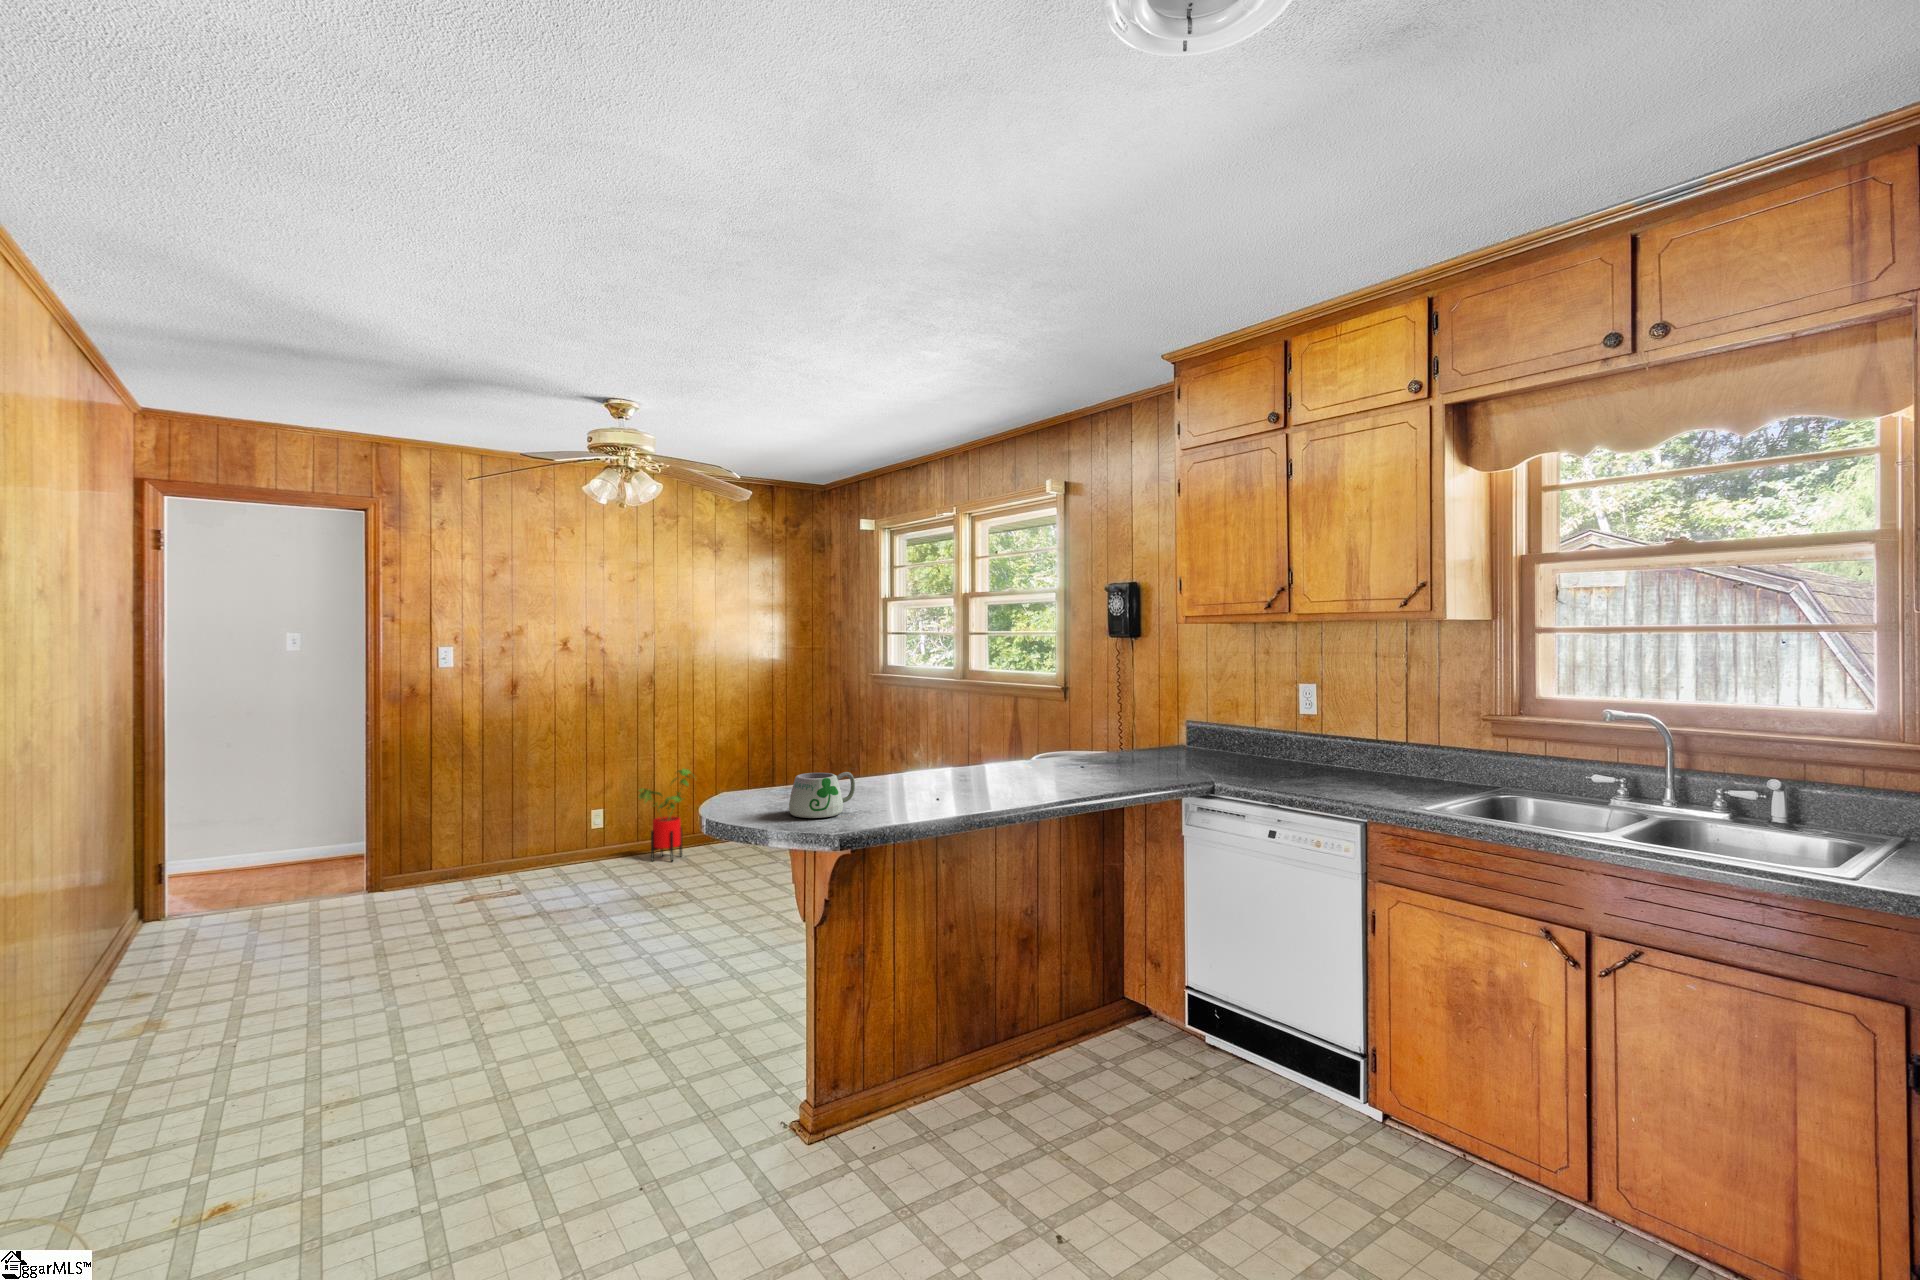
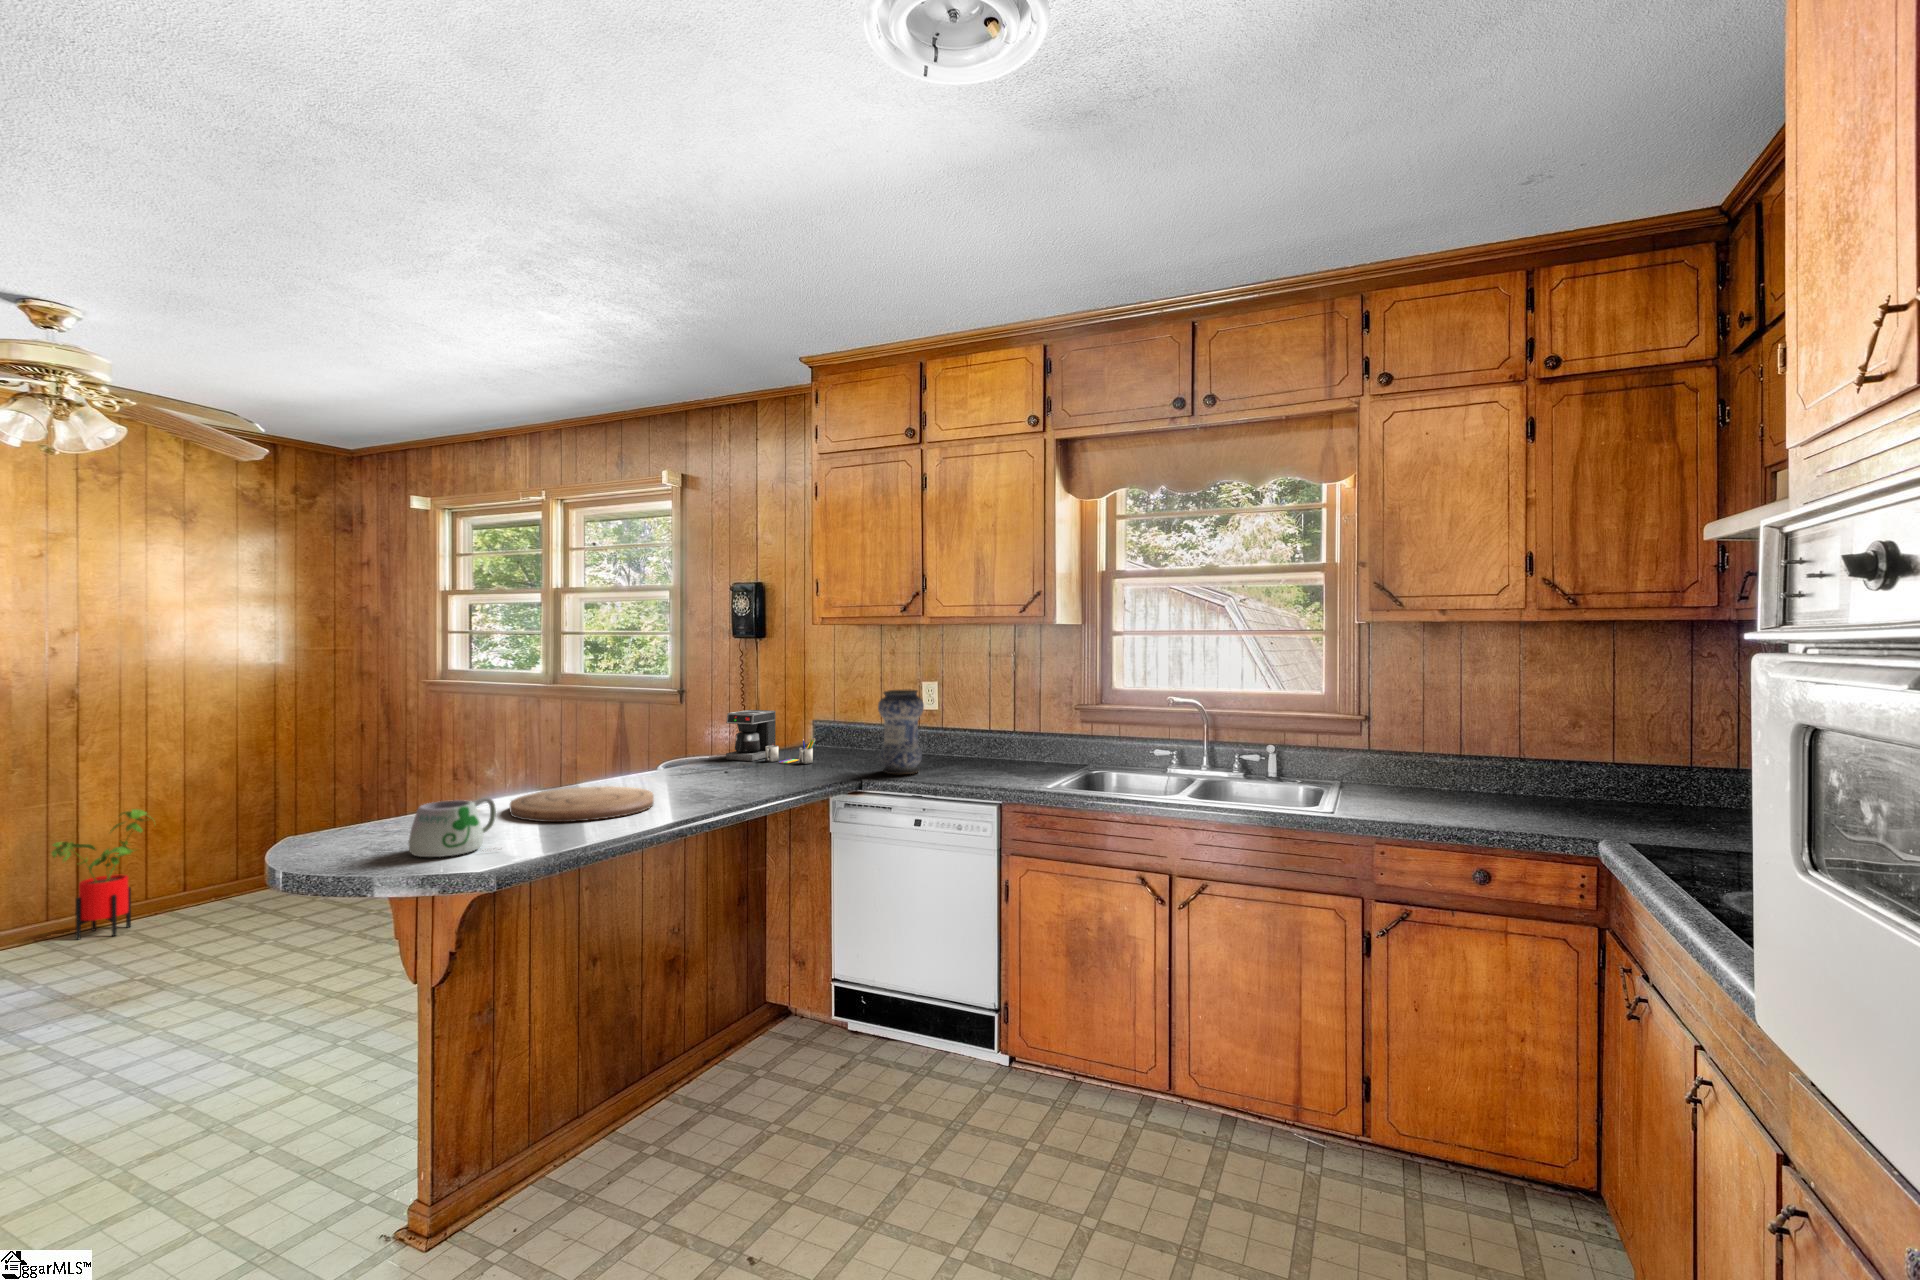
vase: none [1234,692,1285,782] -> present [878,690,924,774]
coffee maker: none [1091,709,1175,765] -> present [726,710,815,764]
cutting board: none [879,772,997,800] -> present [510,786,654,822]

